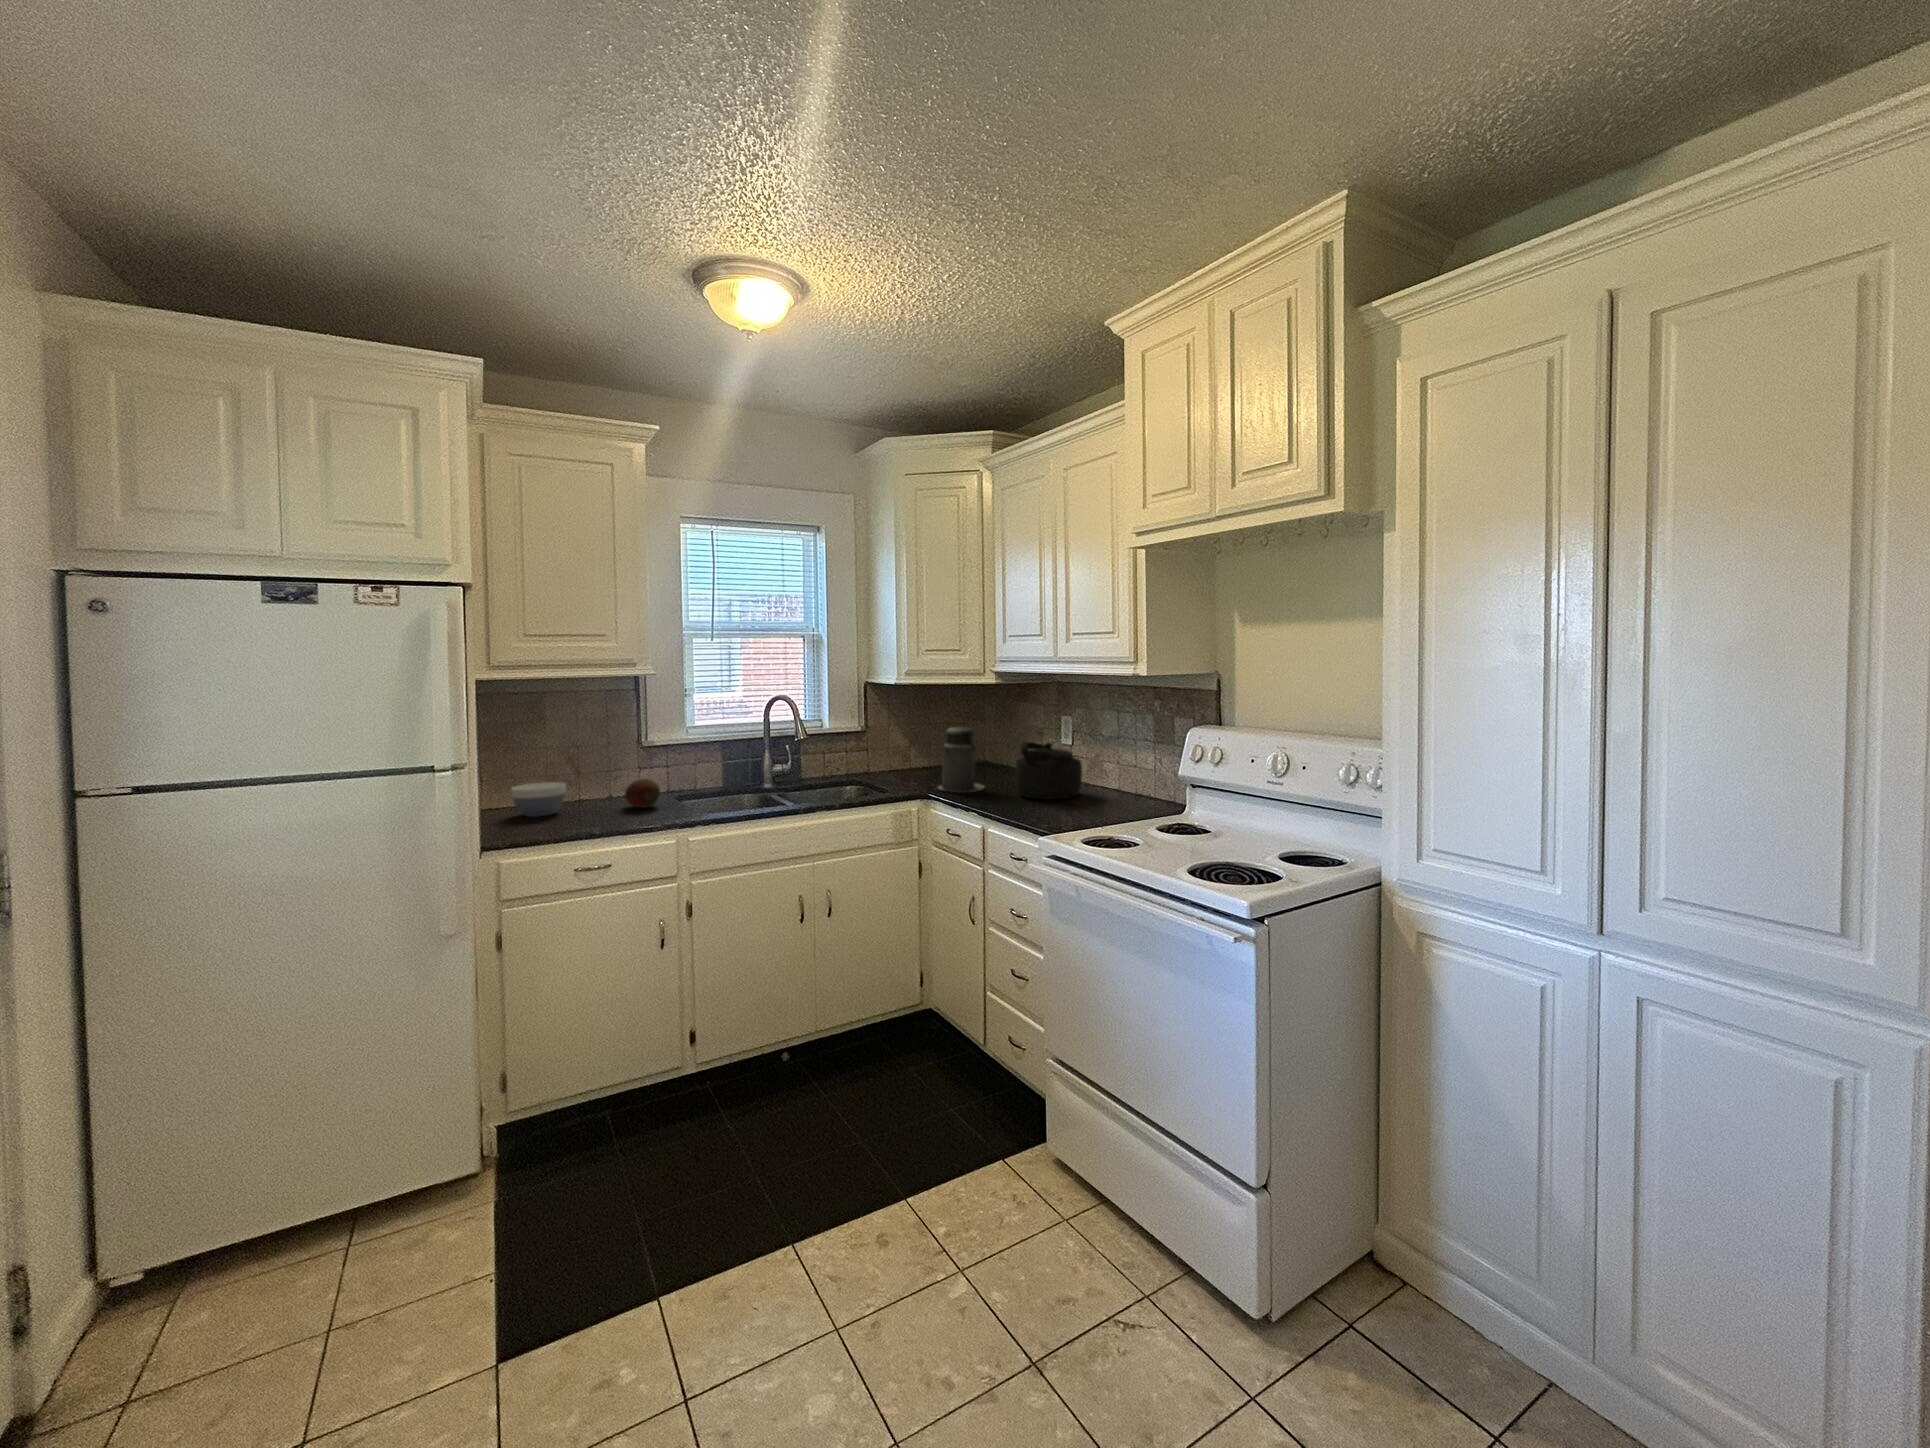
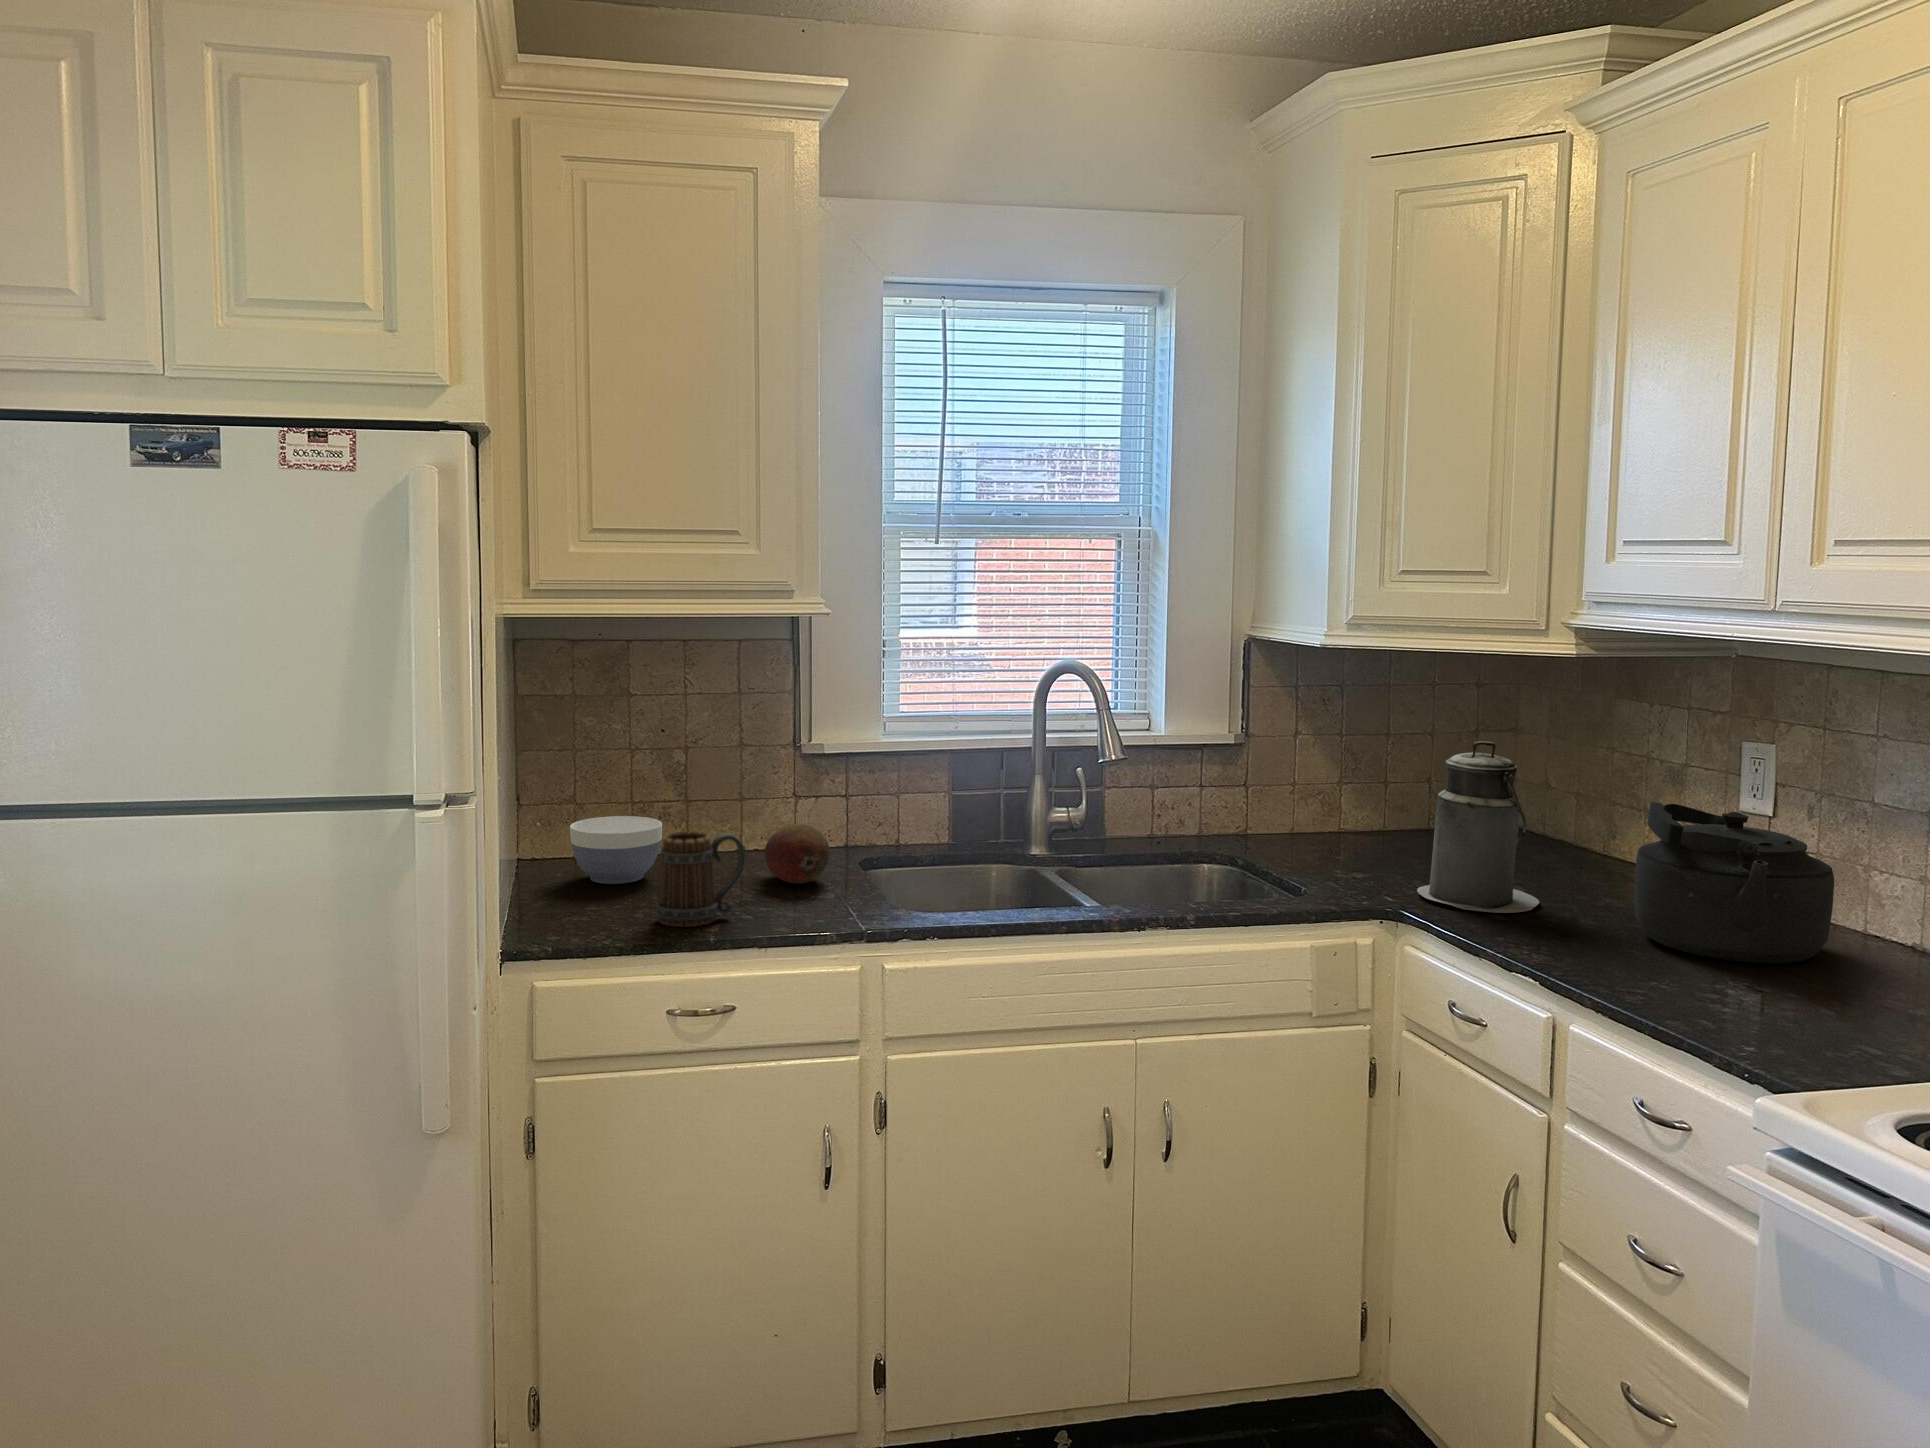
mug: none [567,782,616,829] -> present [656,831,746,927]

